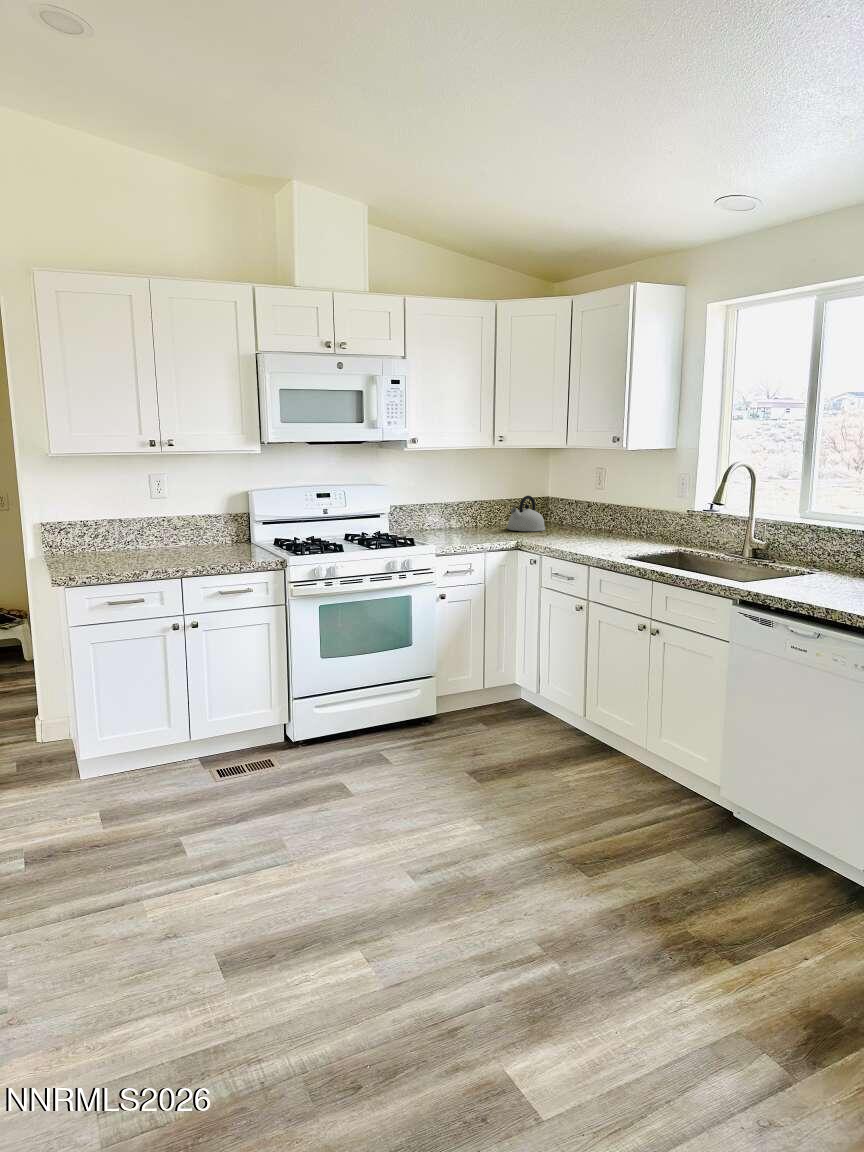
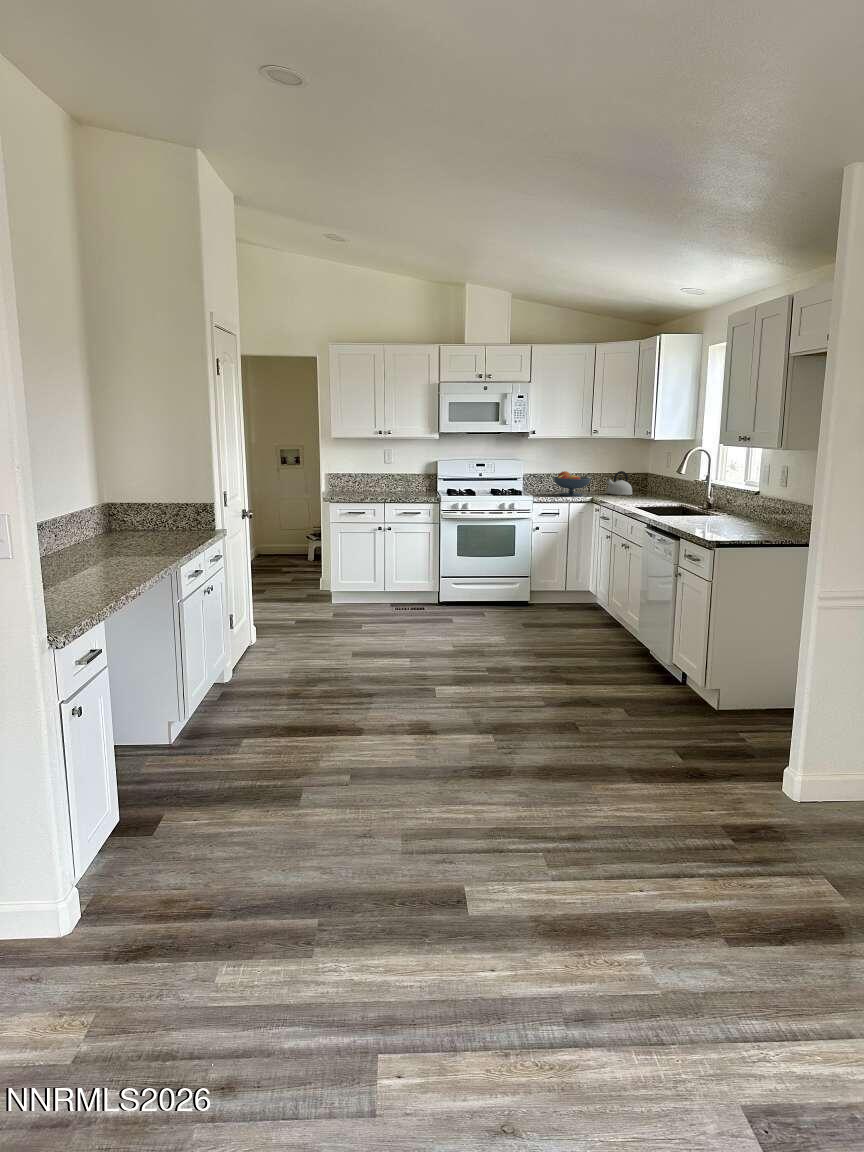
fruit bowl: none [438,499,496,538] -> present [554,471,591,496]

